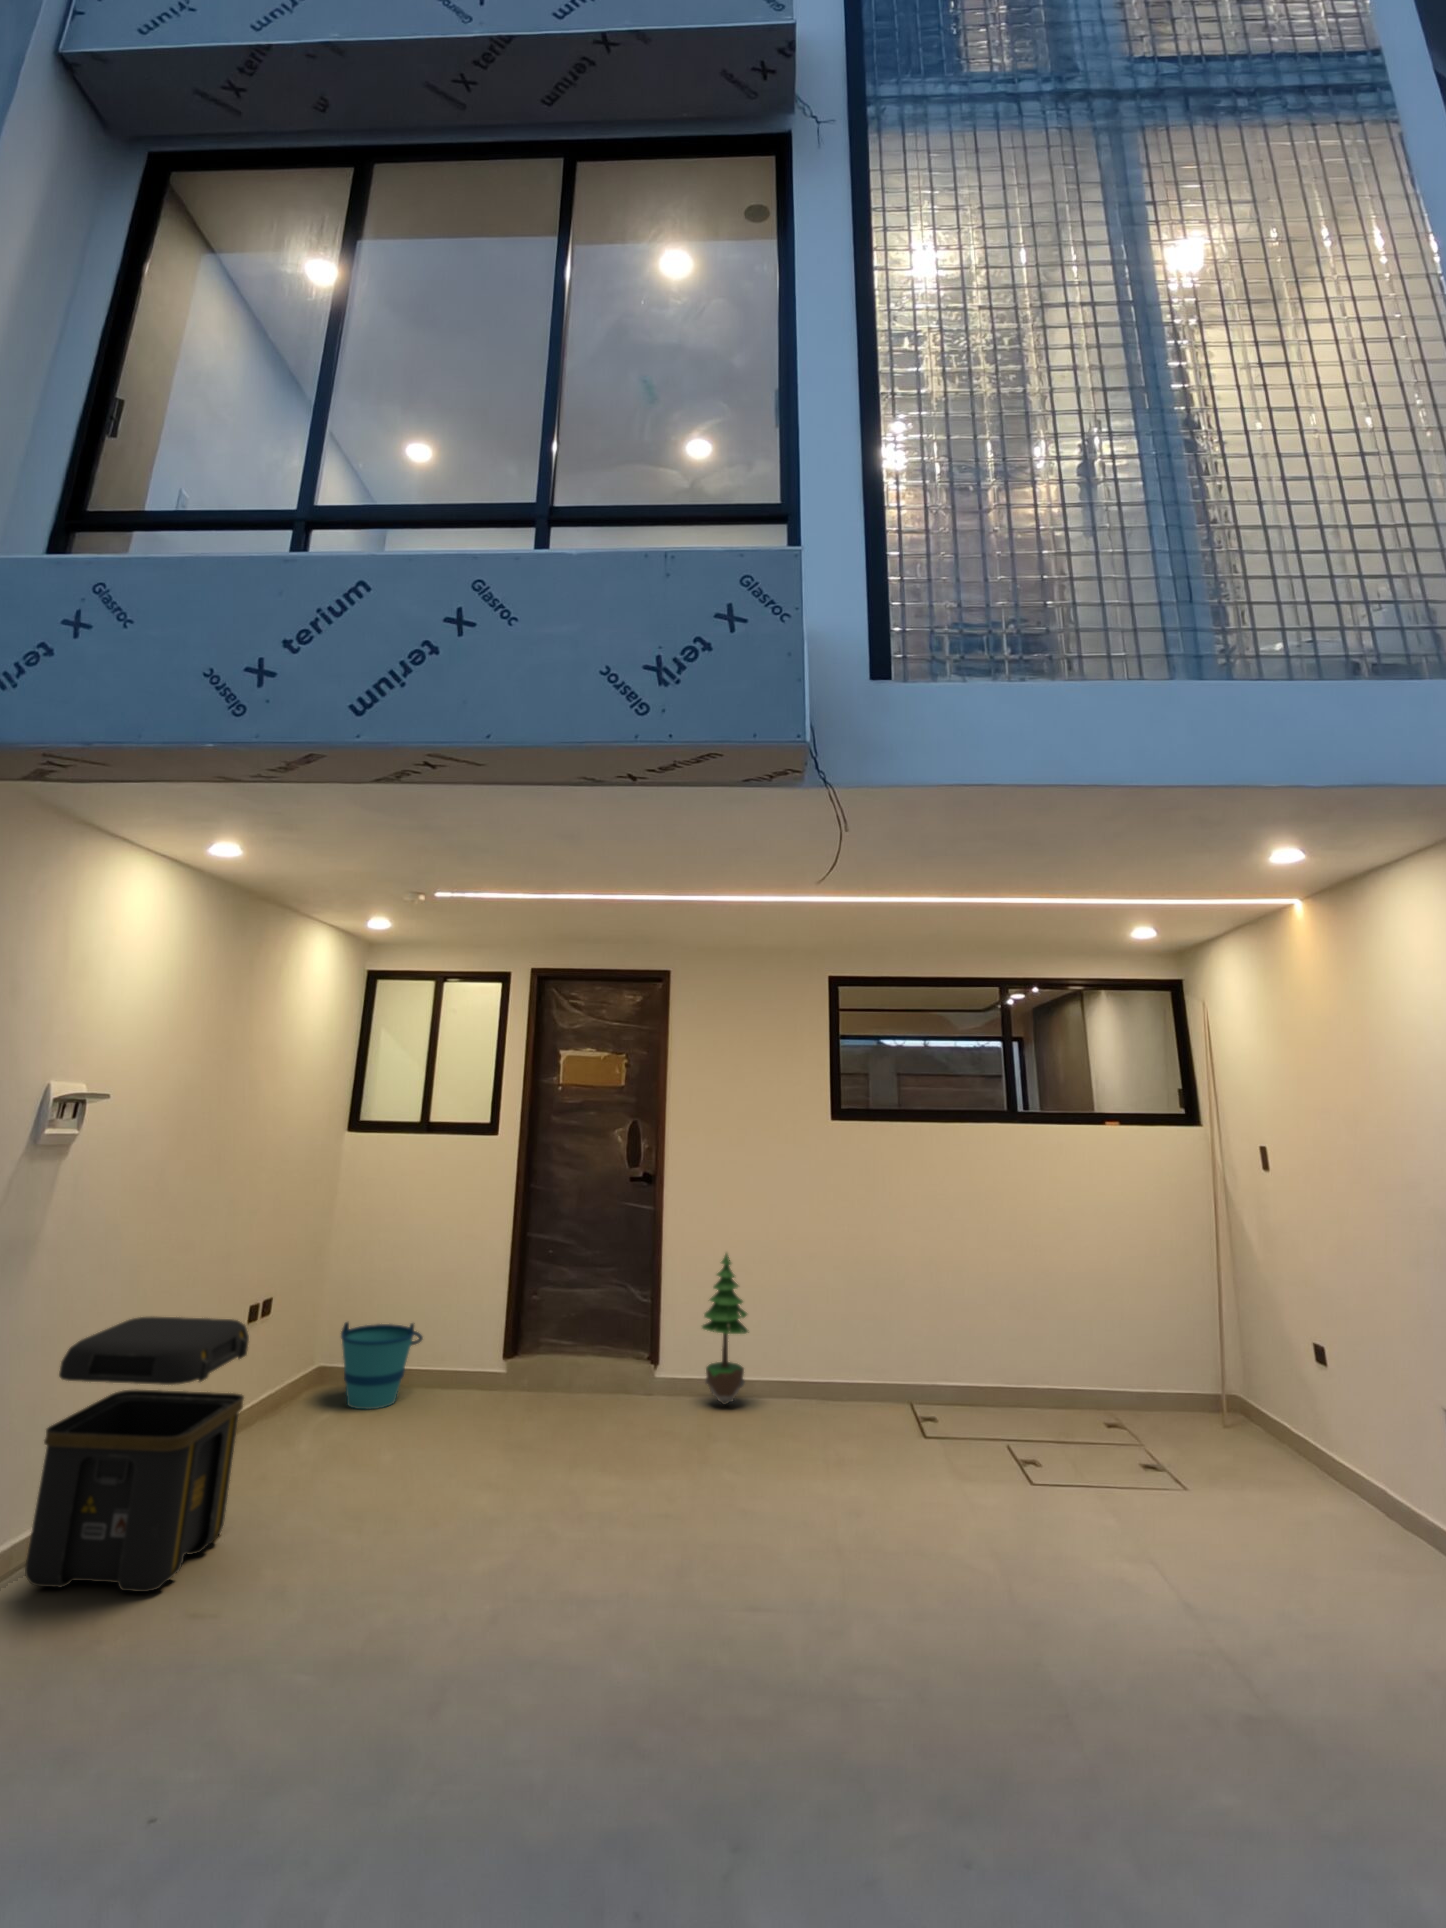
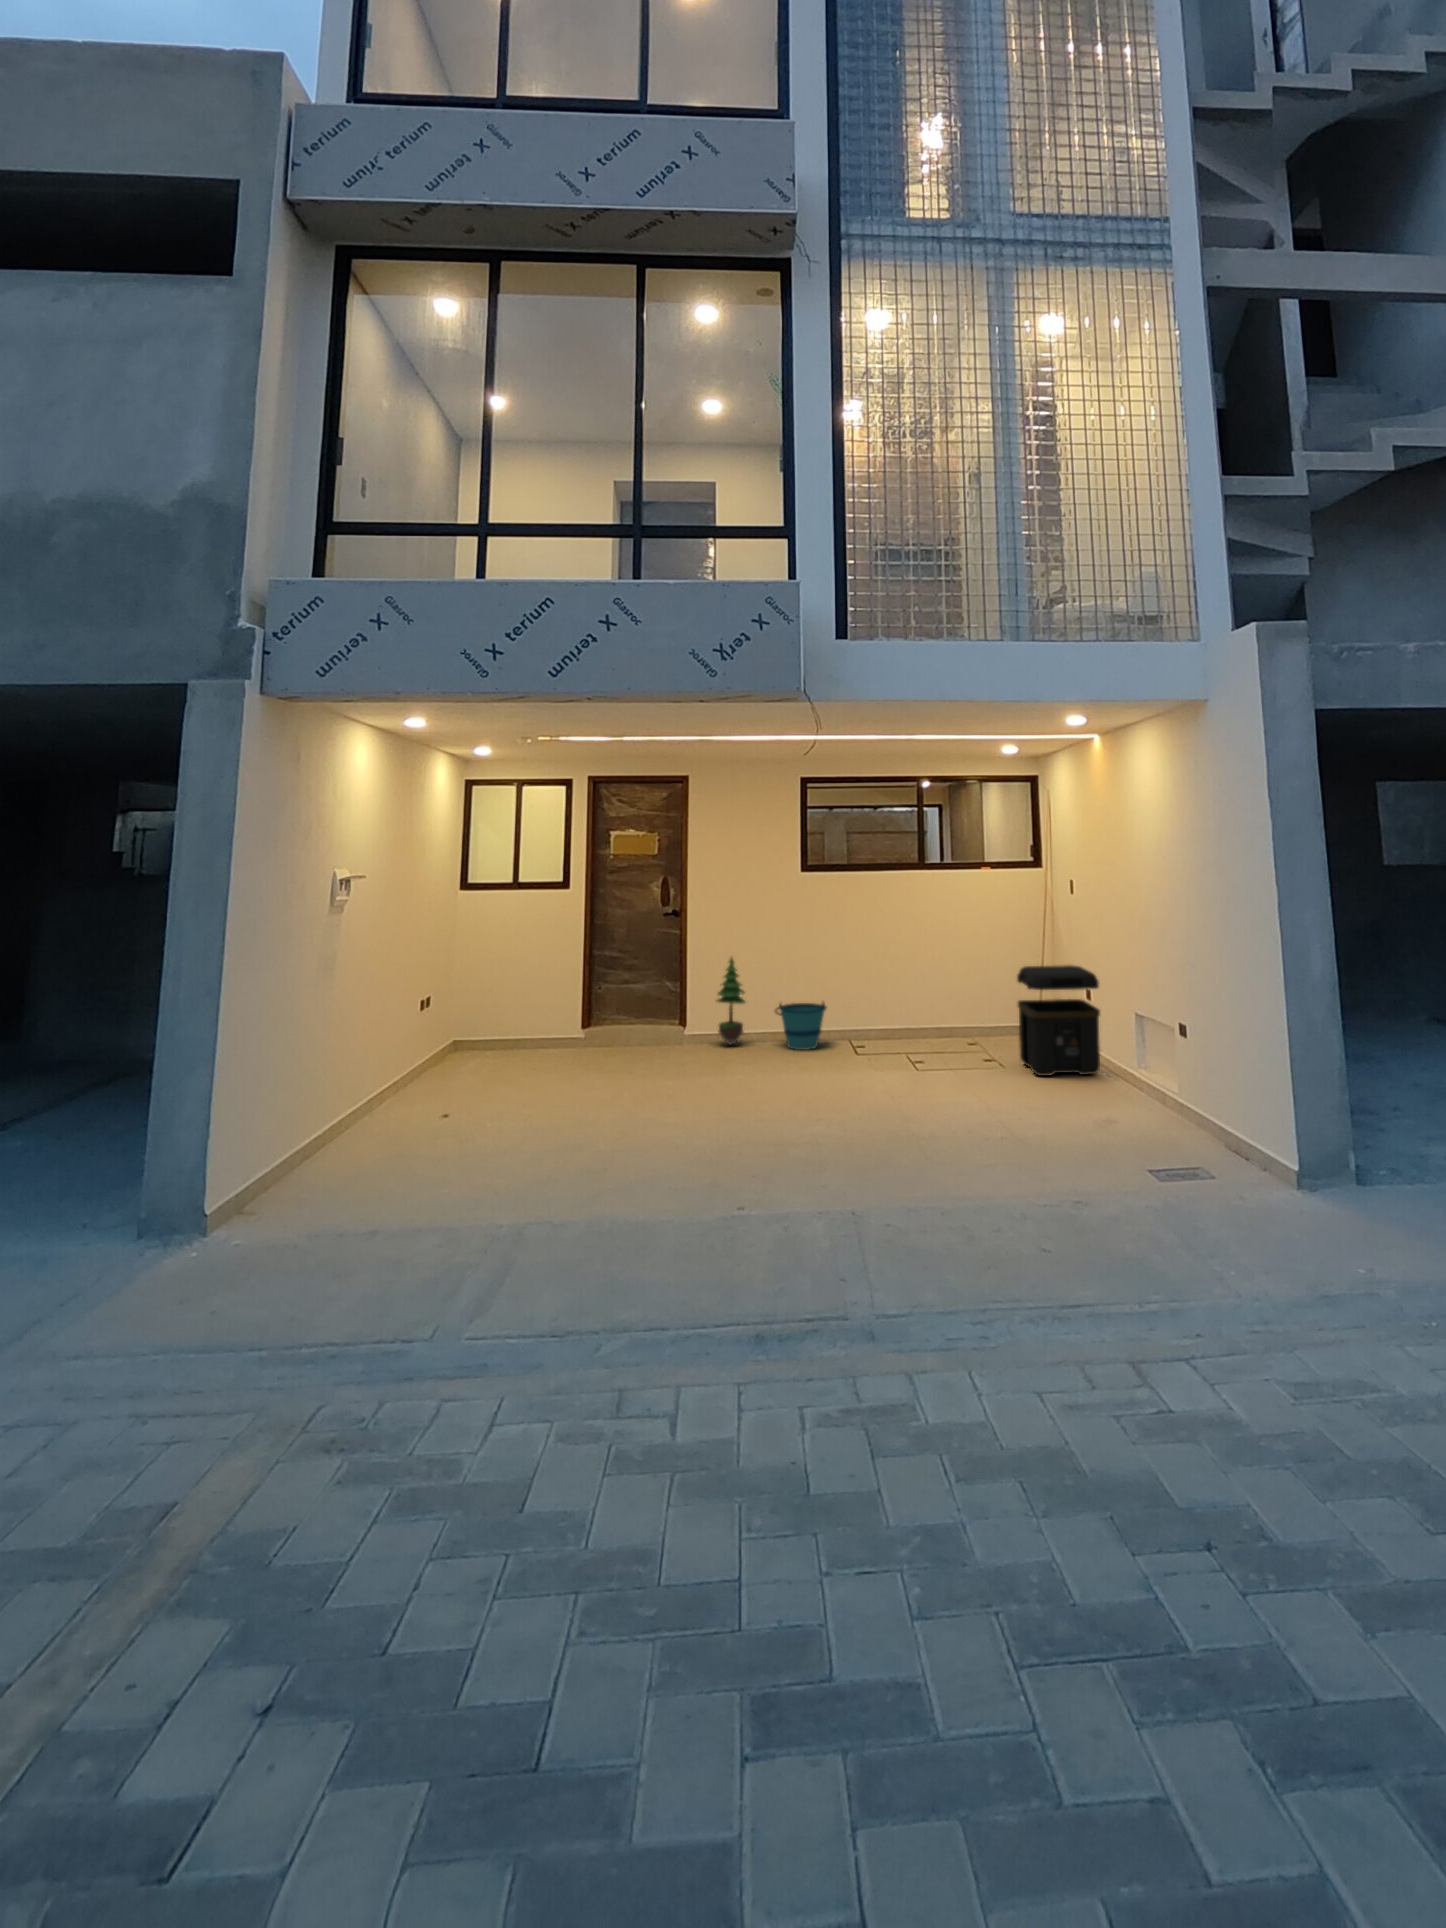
toolbox: present [25,1317,249,1592] -> present [1017,965,1100,1076]
bucket: present [341,1322,423,1409] -> present [775,1001,826,1050]

